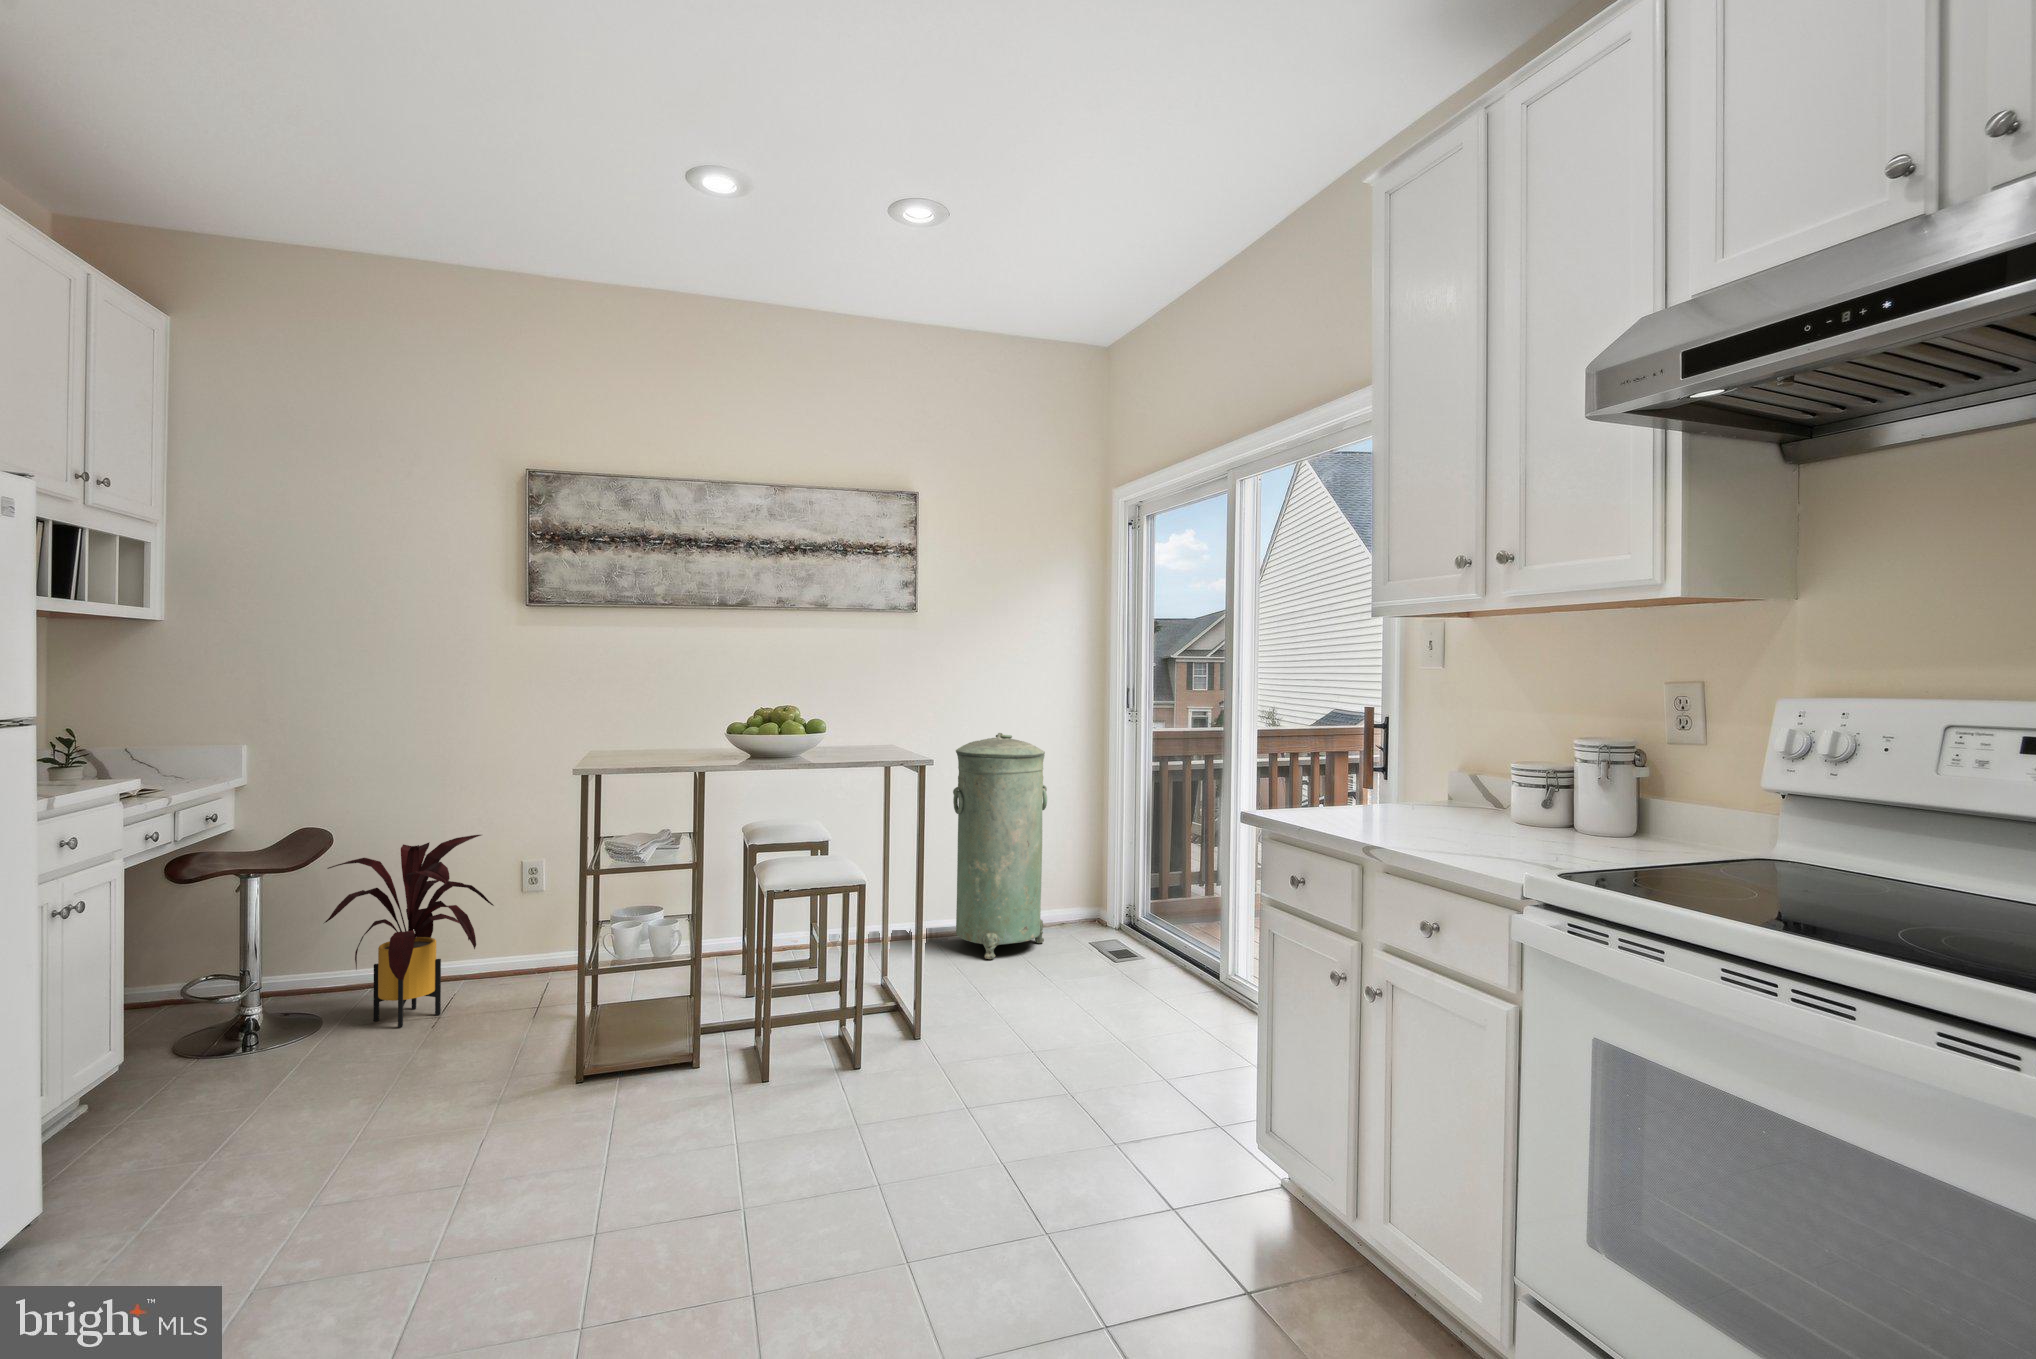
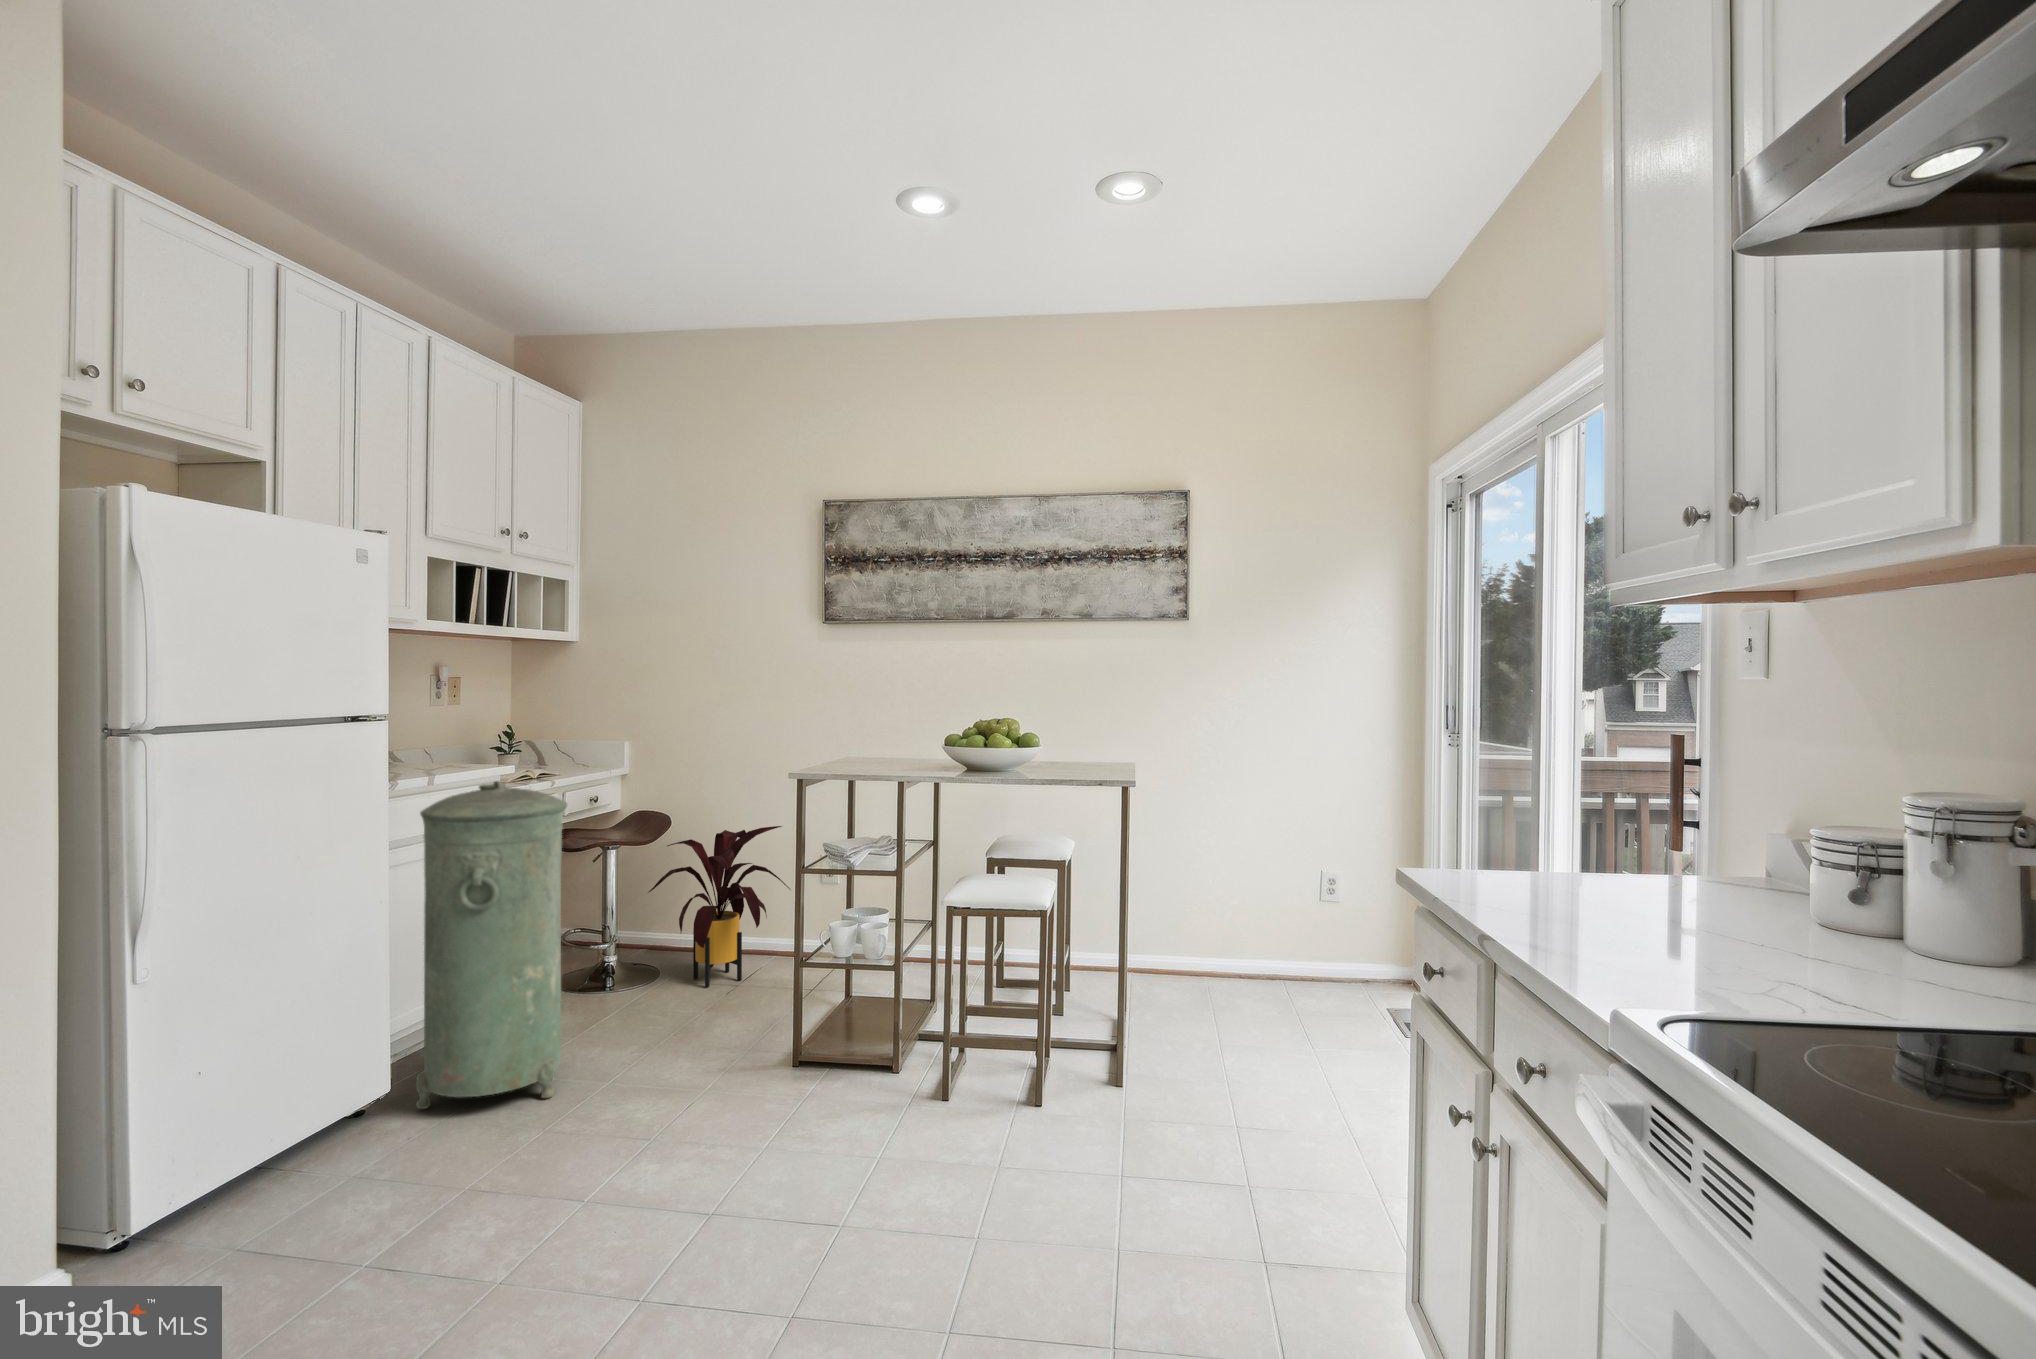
trash can: present [953,733,1047,959] -> present [415,781,567,1109]

